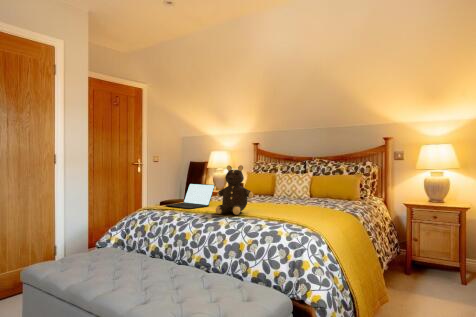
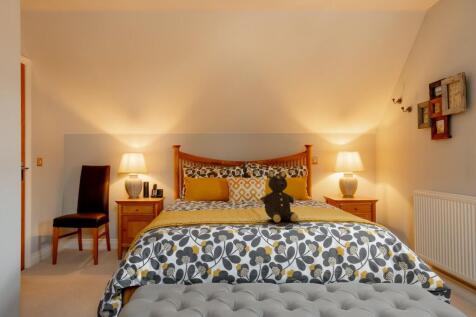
laptop: present [166,183,215,209] -> none [169,192,222,221]

